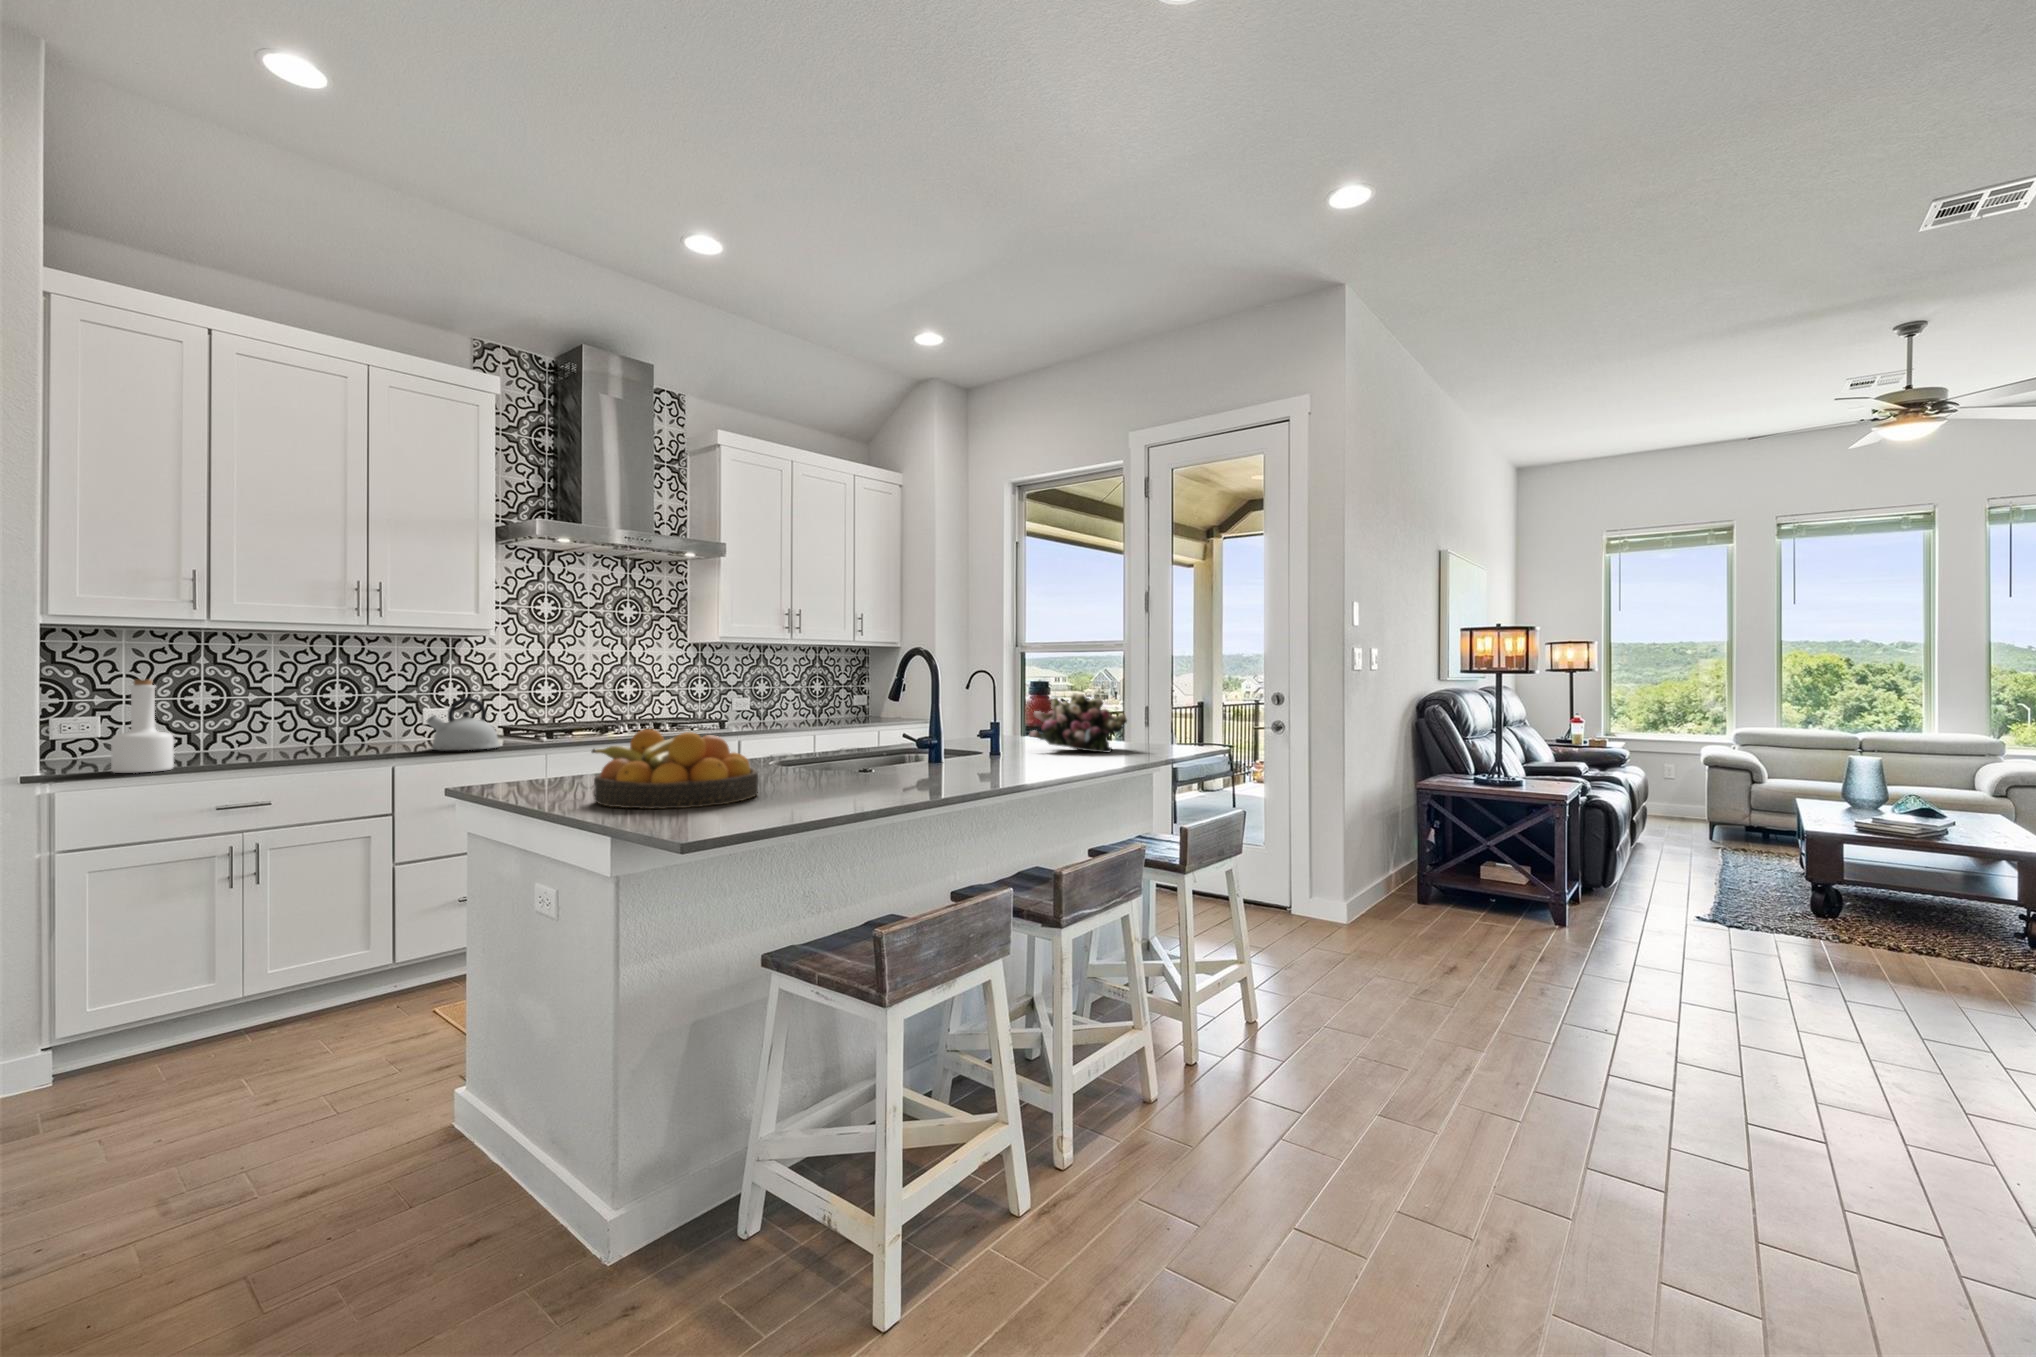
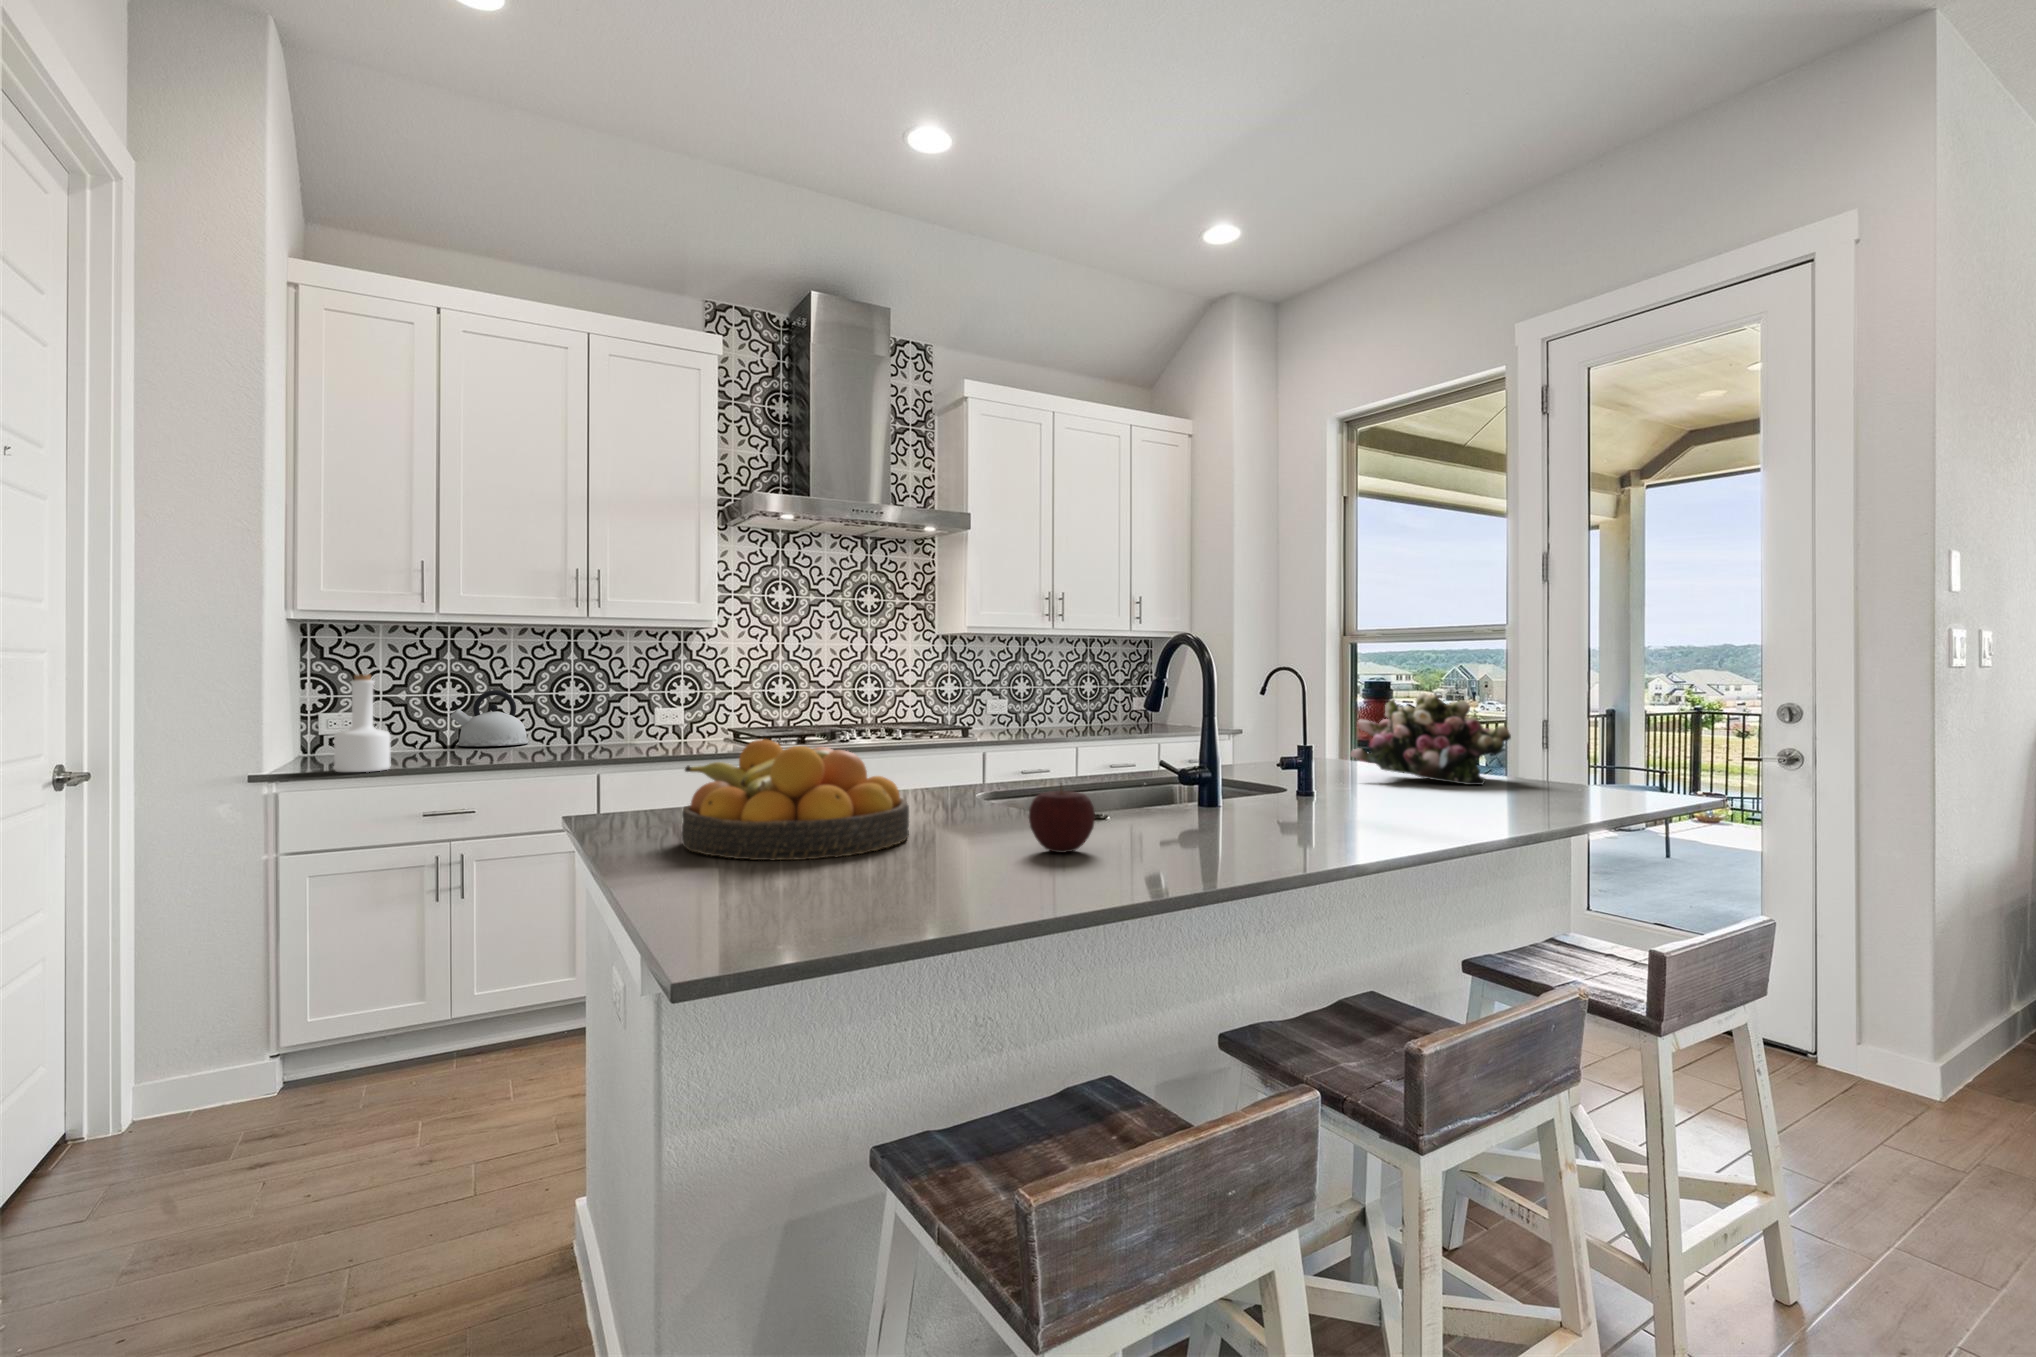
kettle: present [427,697,499,750] -> present [450,690,529,746]
apple: none [845,752,888,796] -> present [1029,784,1095,853]

